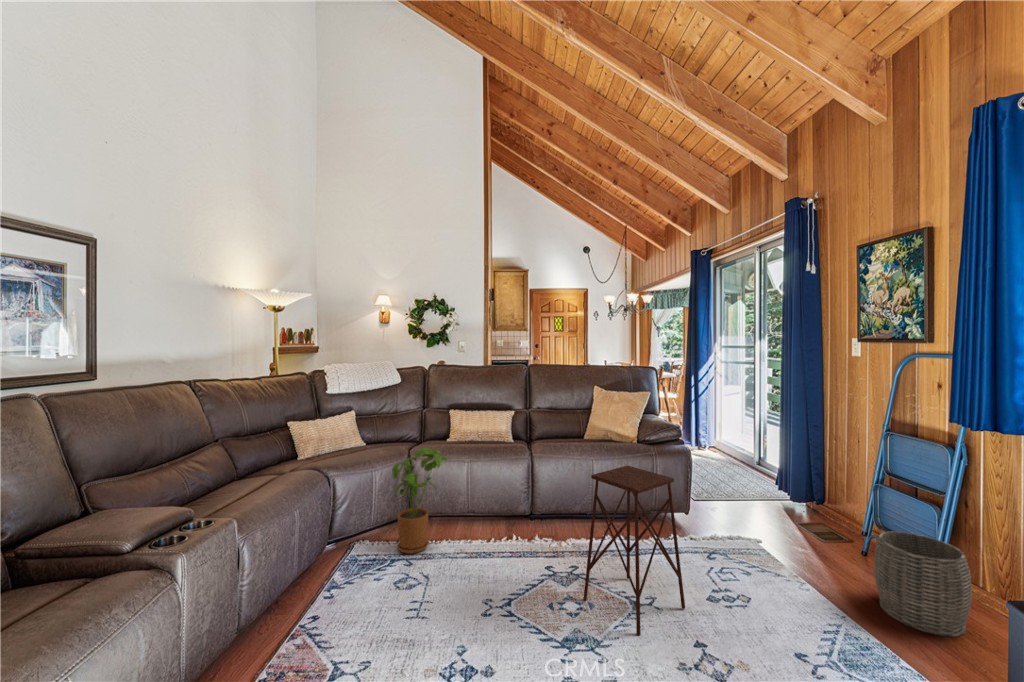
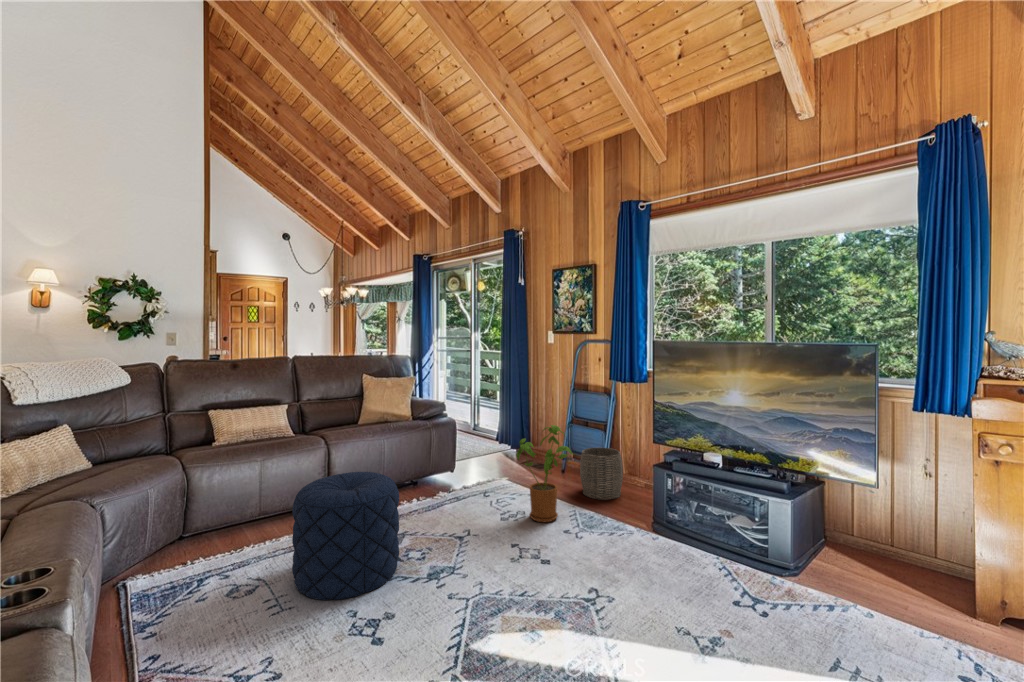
house plant: present [392,448,448,554] -> present [517,425,572,522]
side table: present [583,466,685,636] -> none [421,432,492,553]
pouf: none [443,491,549,631] -> present [292,472,399,600]

